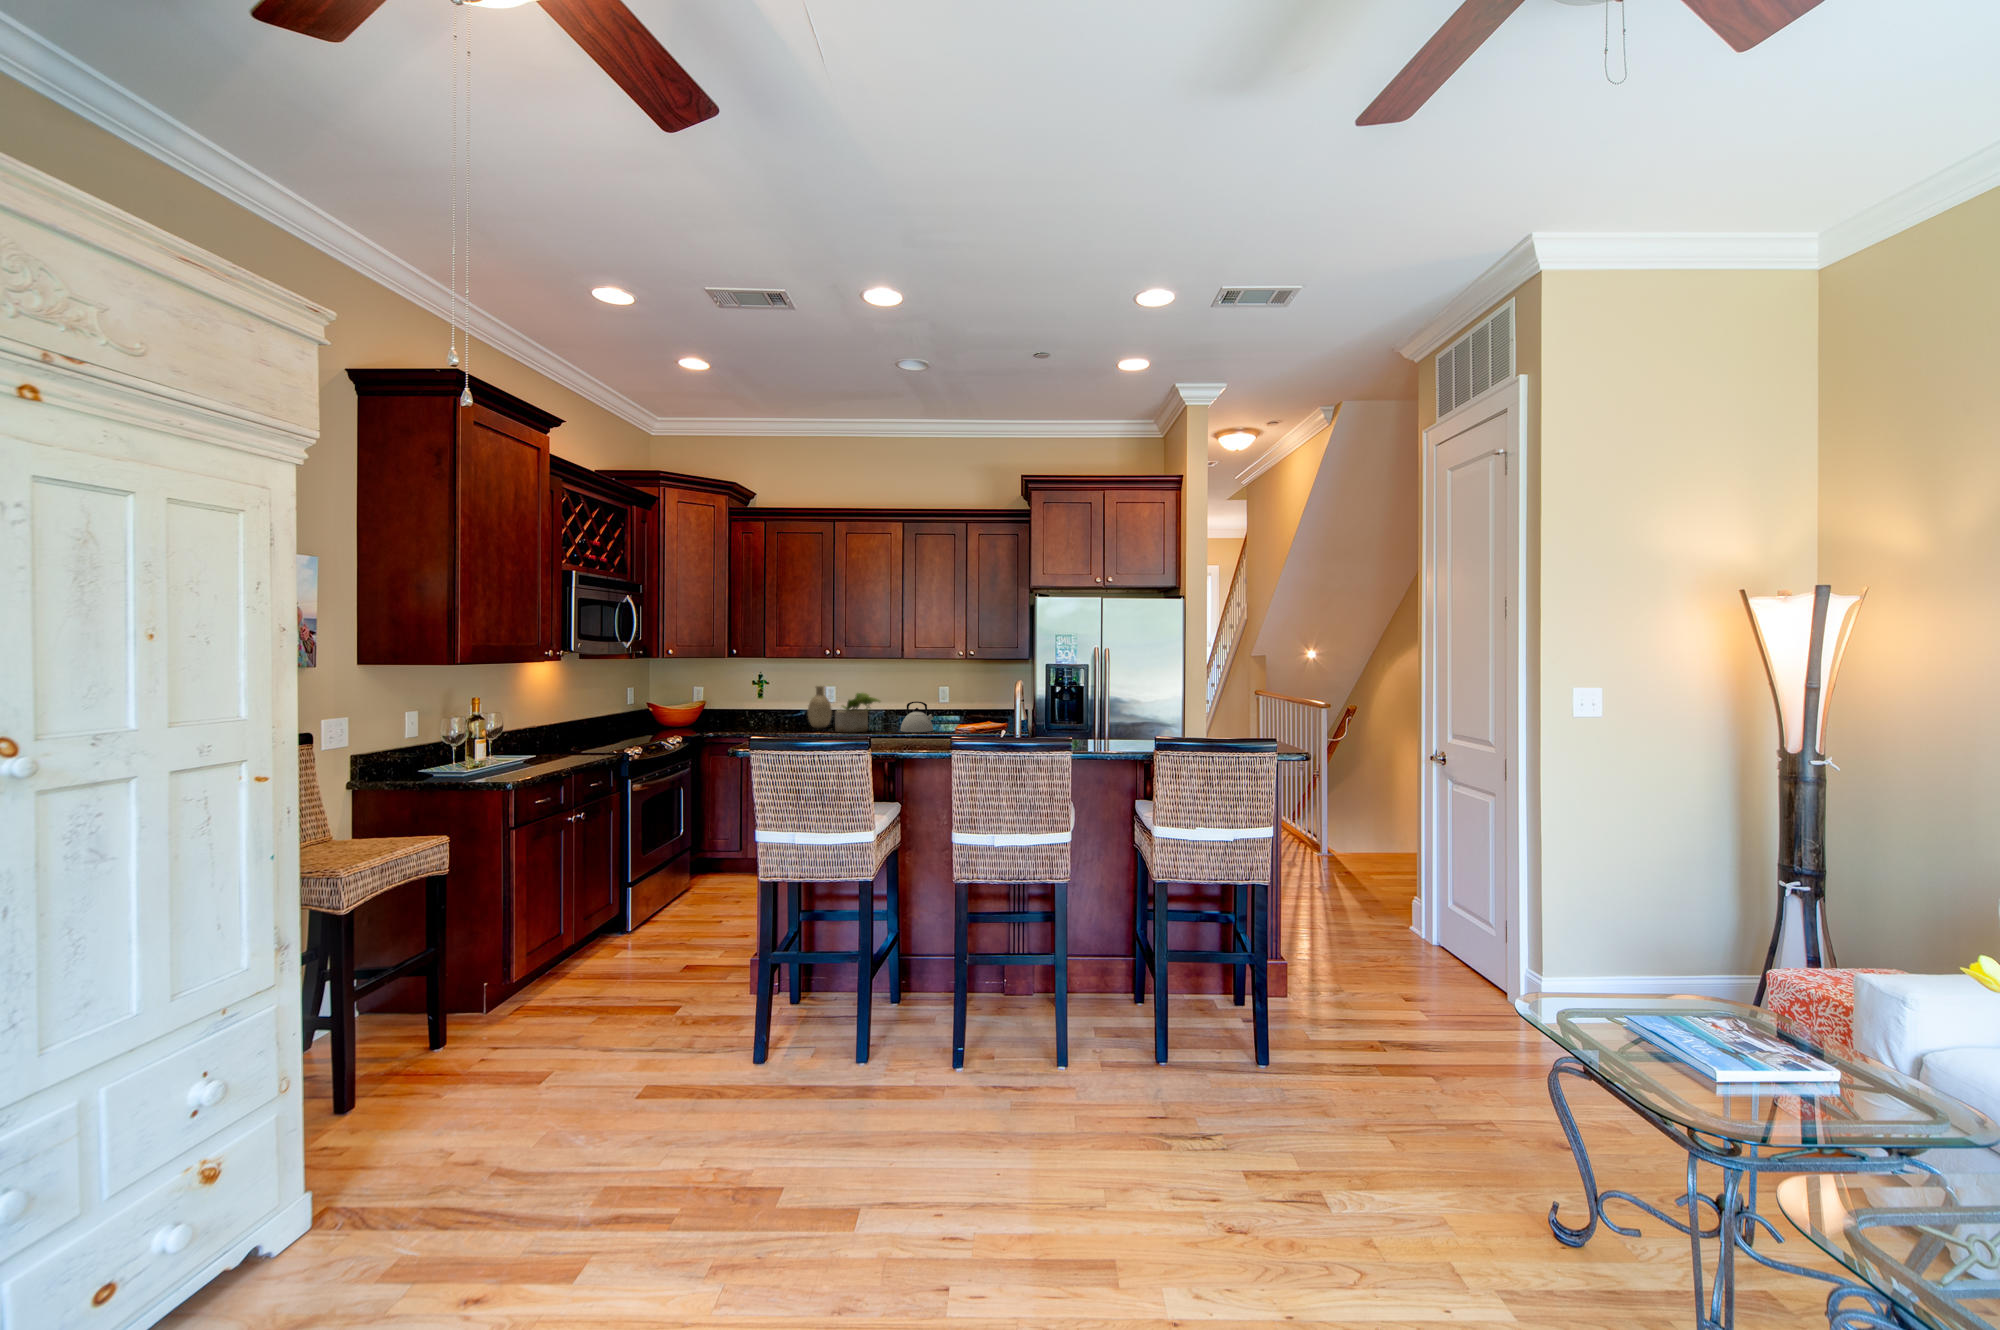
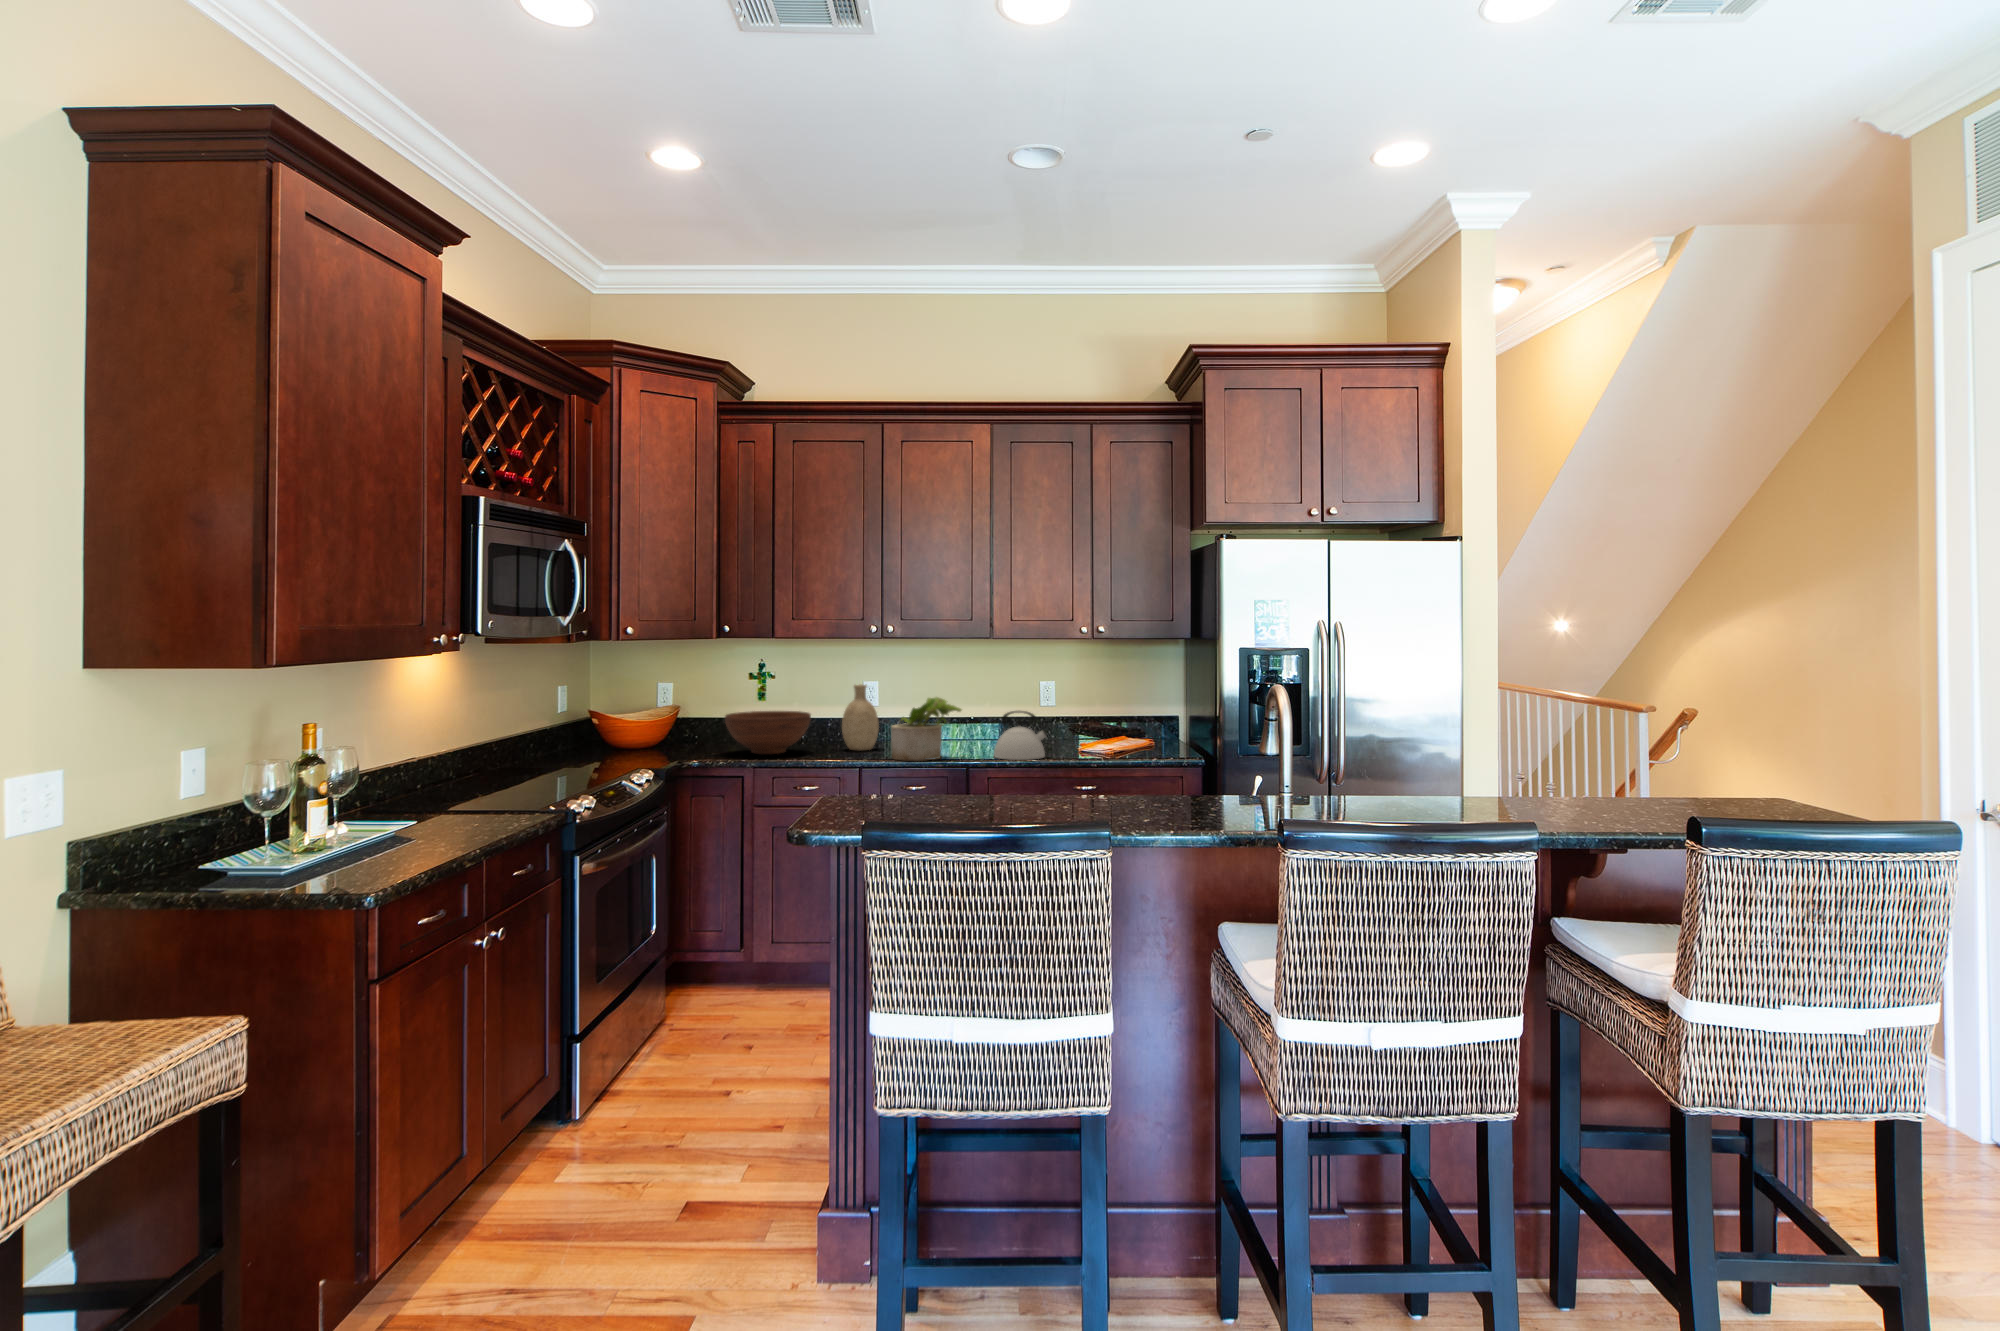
fruit bowl: none [731,702,787,729] -> present [725,711,811,754]

